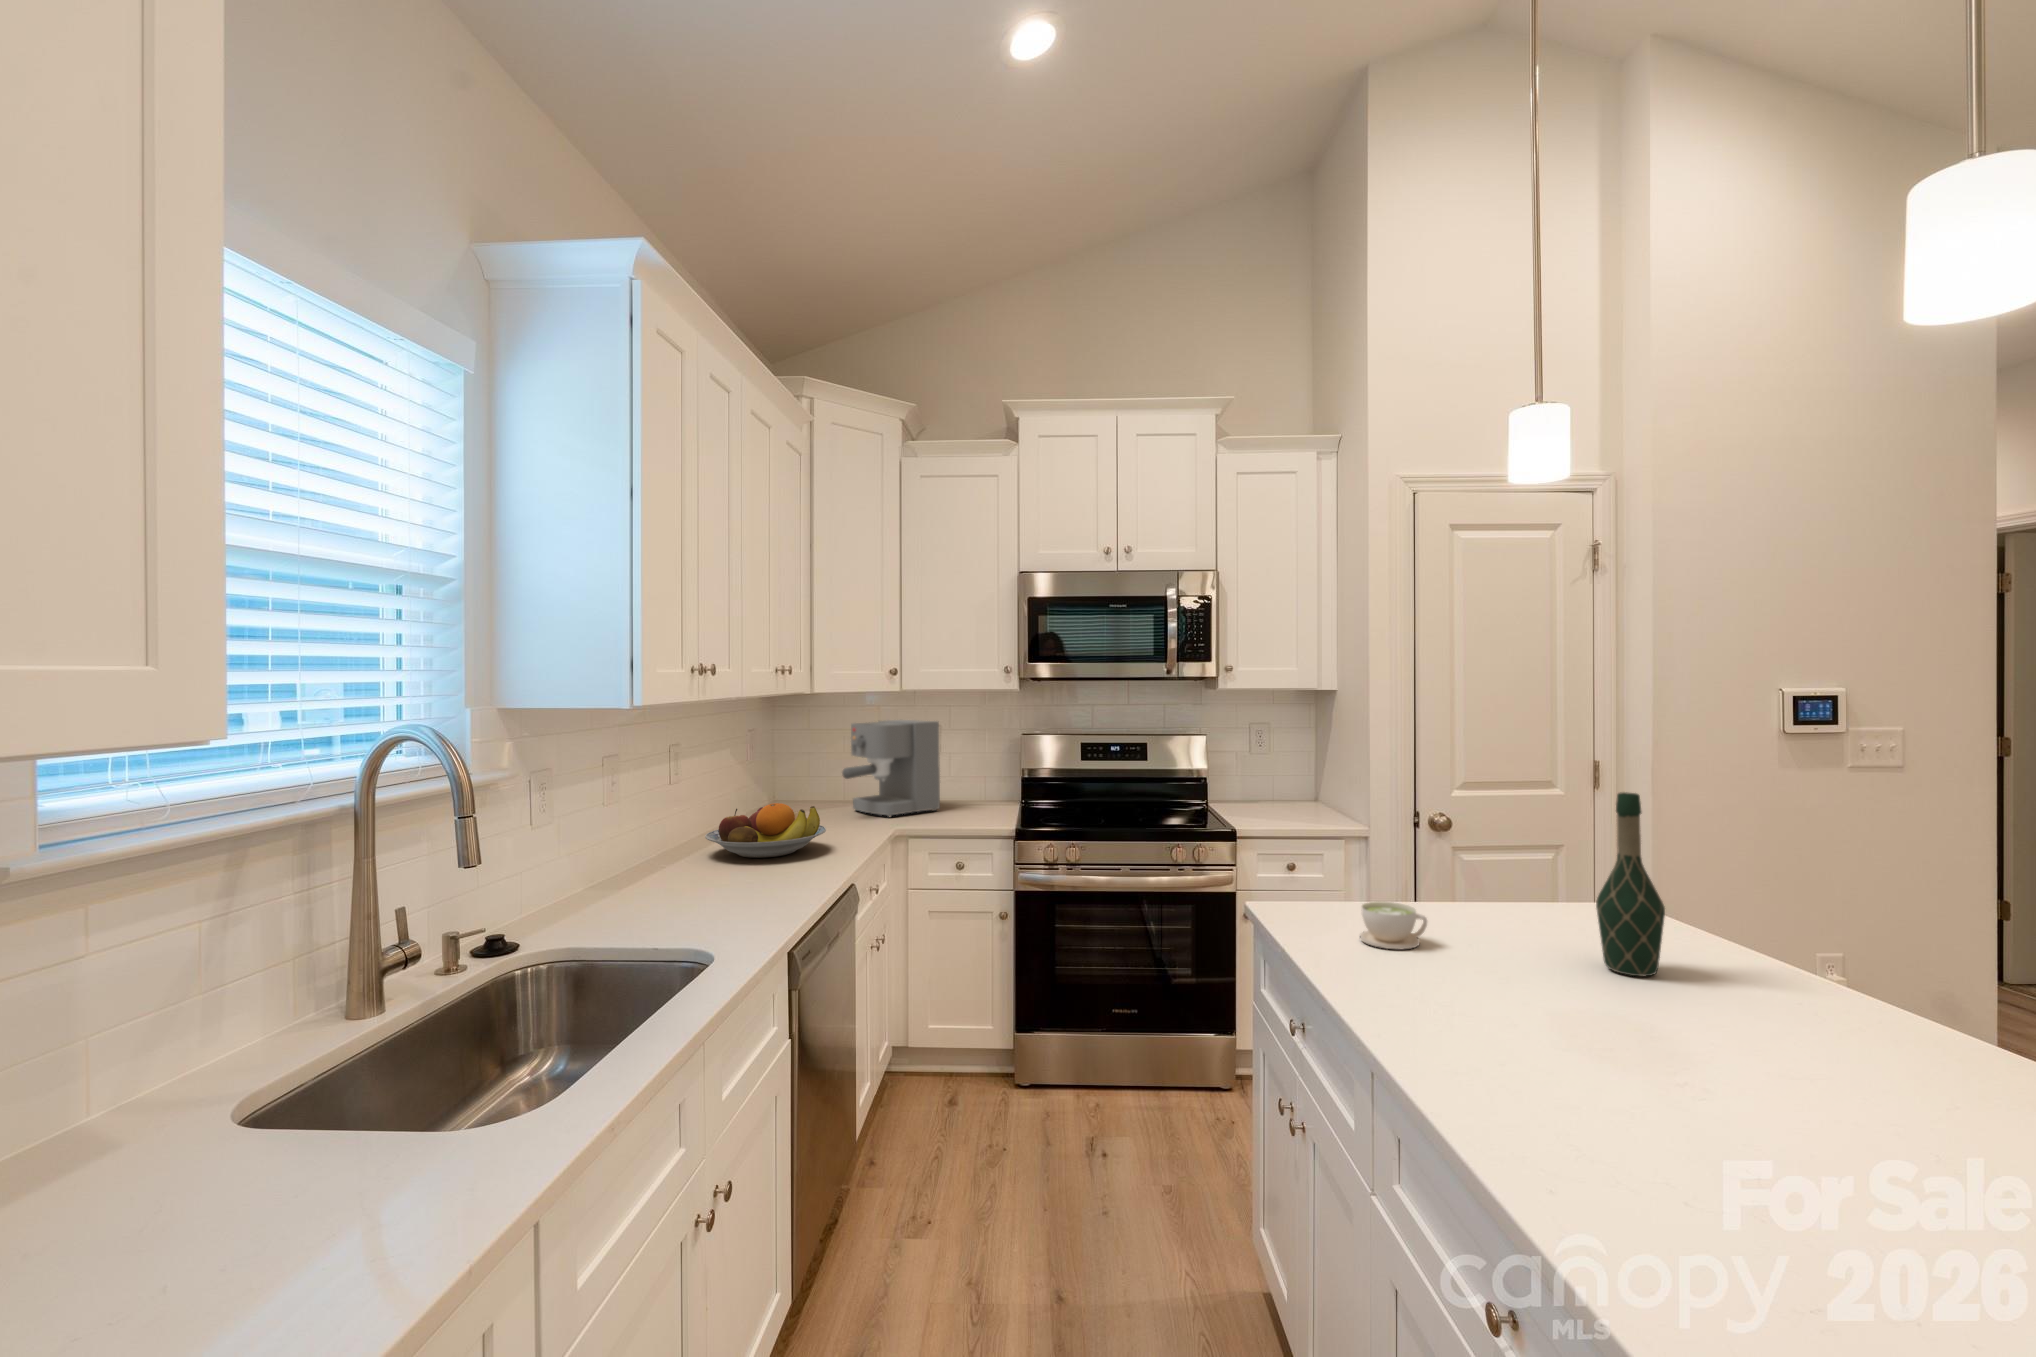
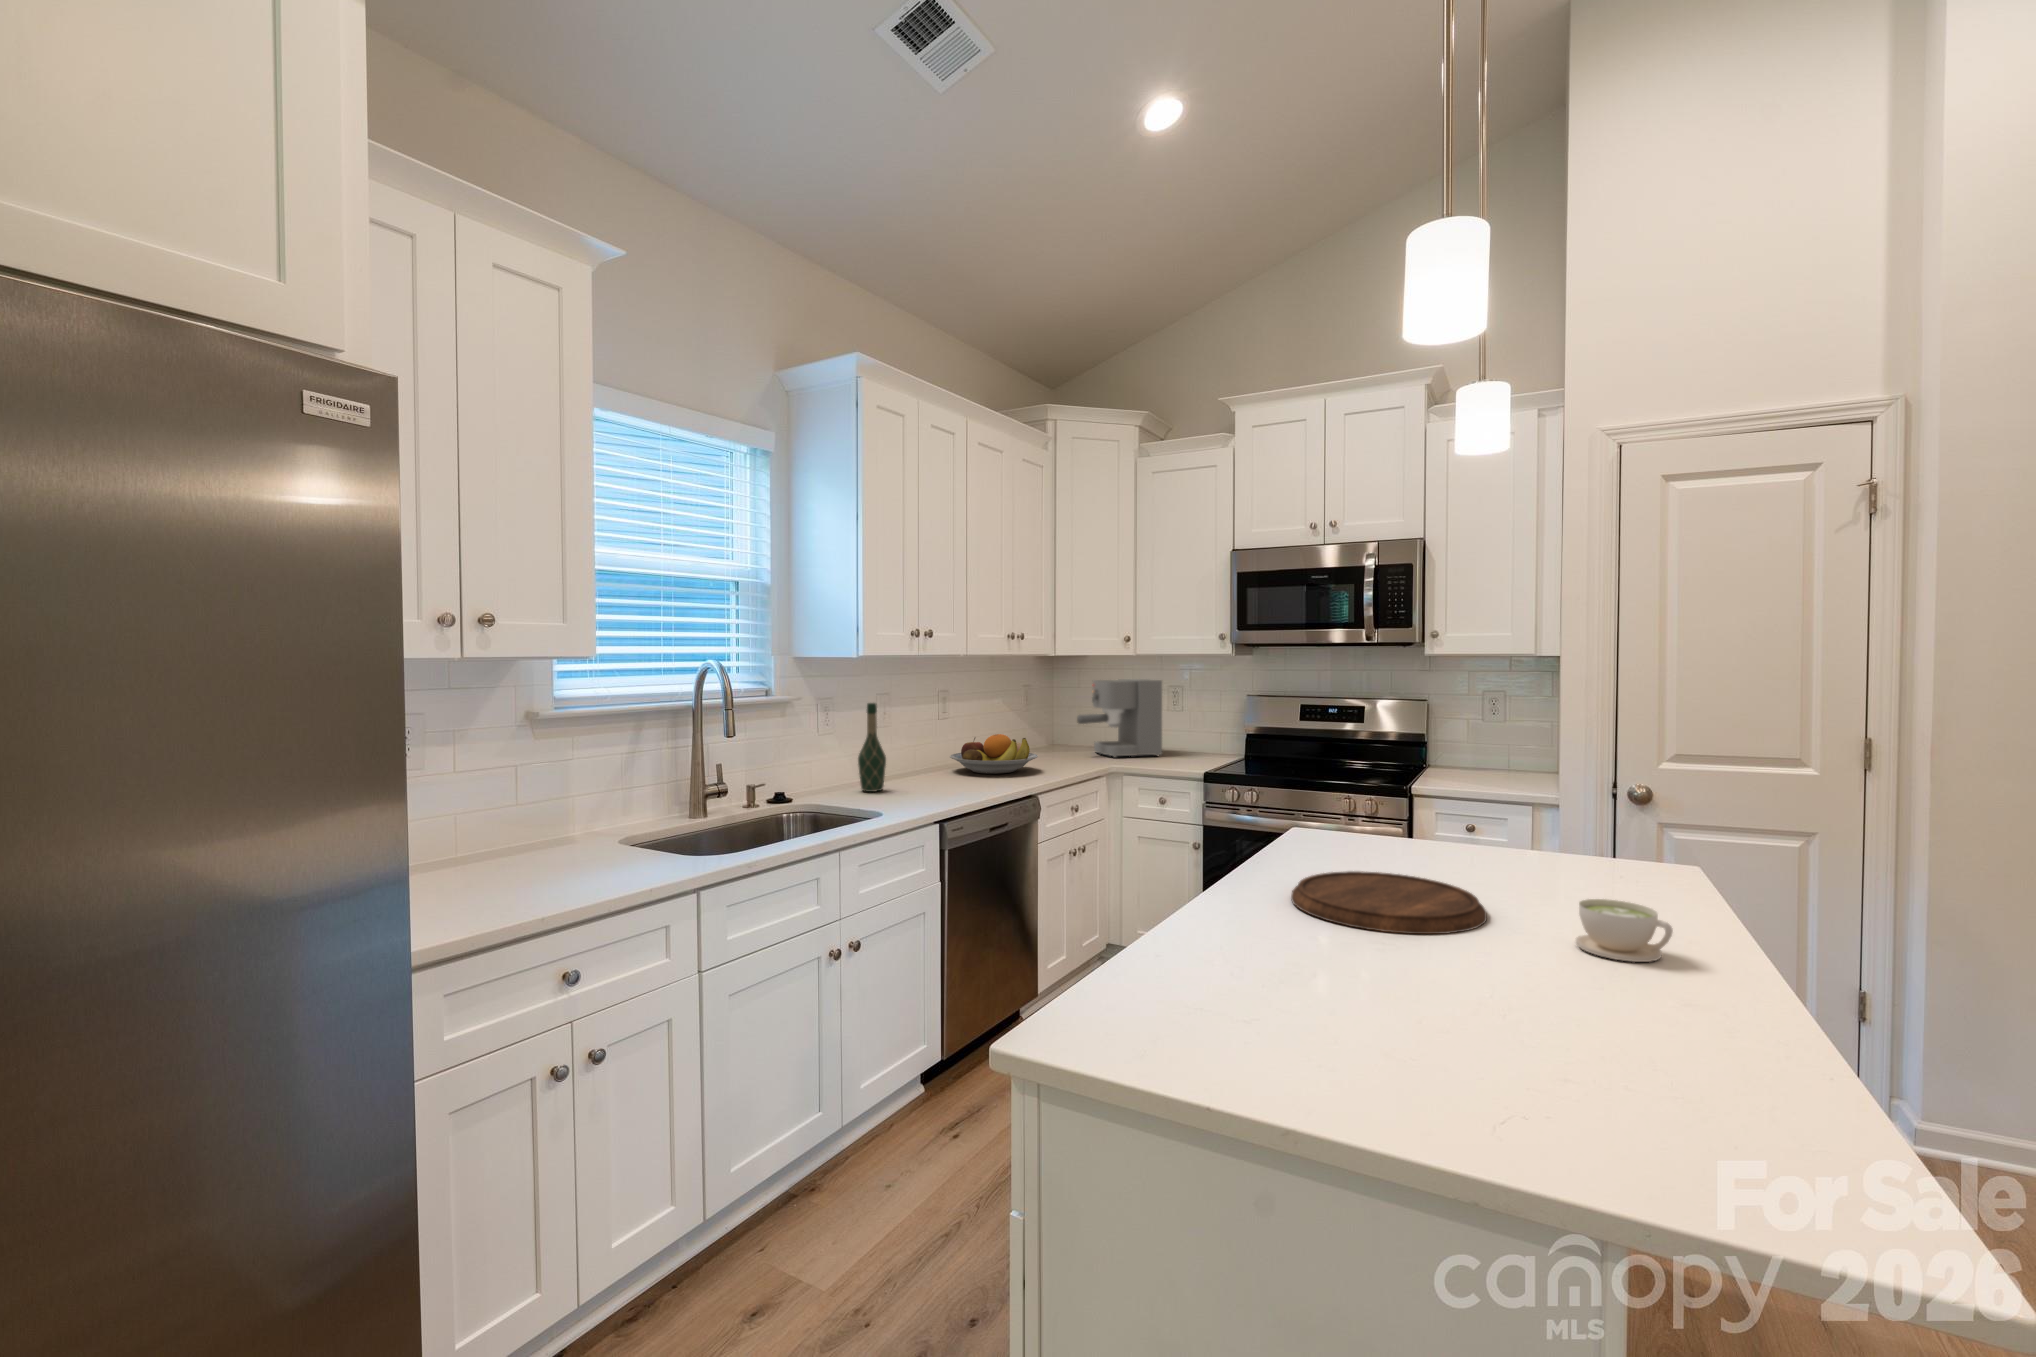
wine bottle: present [1596,792,1665,977] -> present [858,703,886,792]
coffee cup: present [1360,902,1427,949] -> present [1576,899,1673,962]
cutting board: none [1422,968,1675,1065] -> present [1291,871,1487,934]

